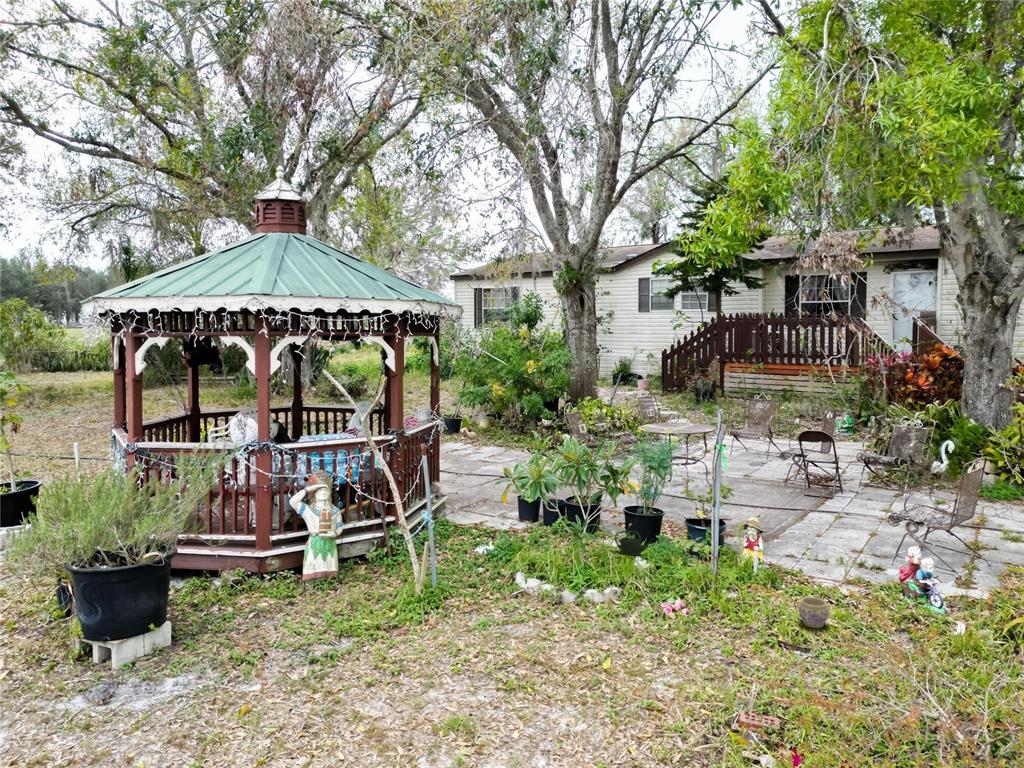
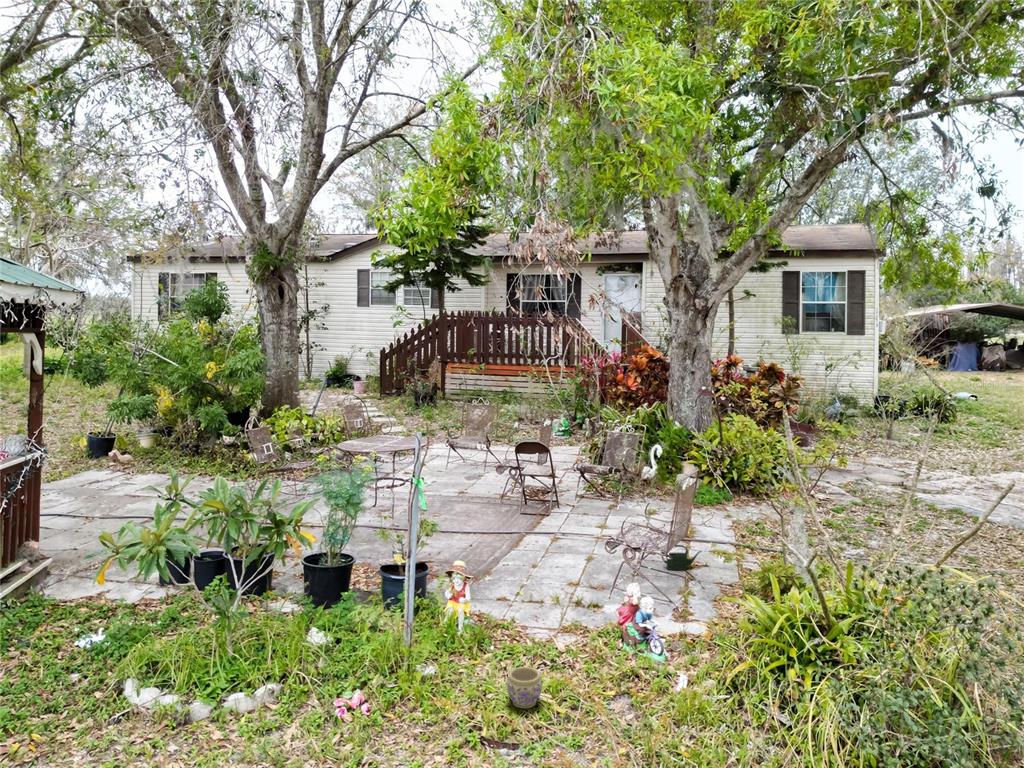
watering can: present [615,531,654,555] -> present [662,545,701,570]

